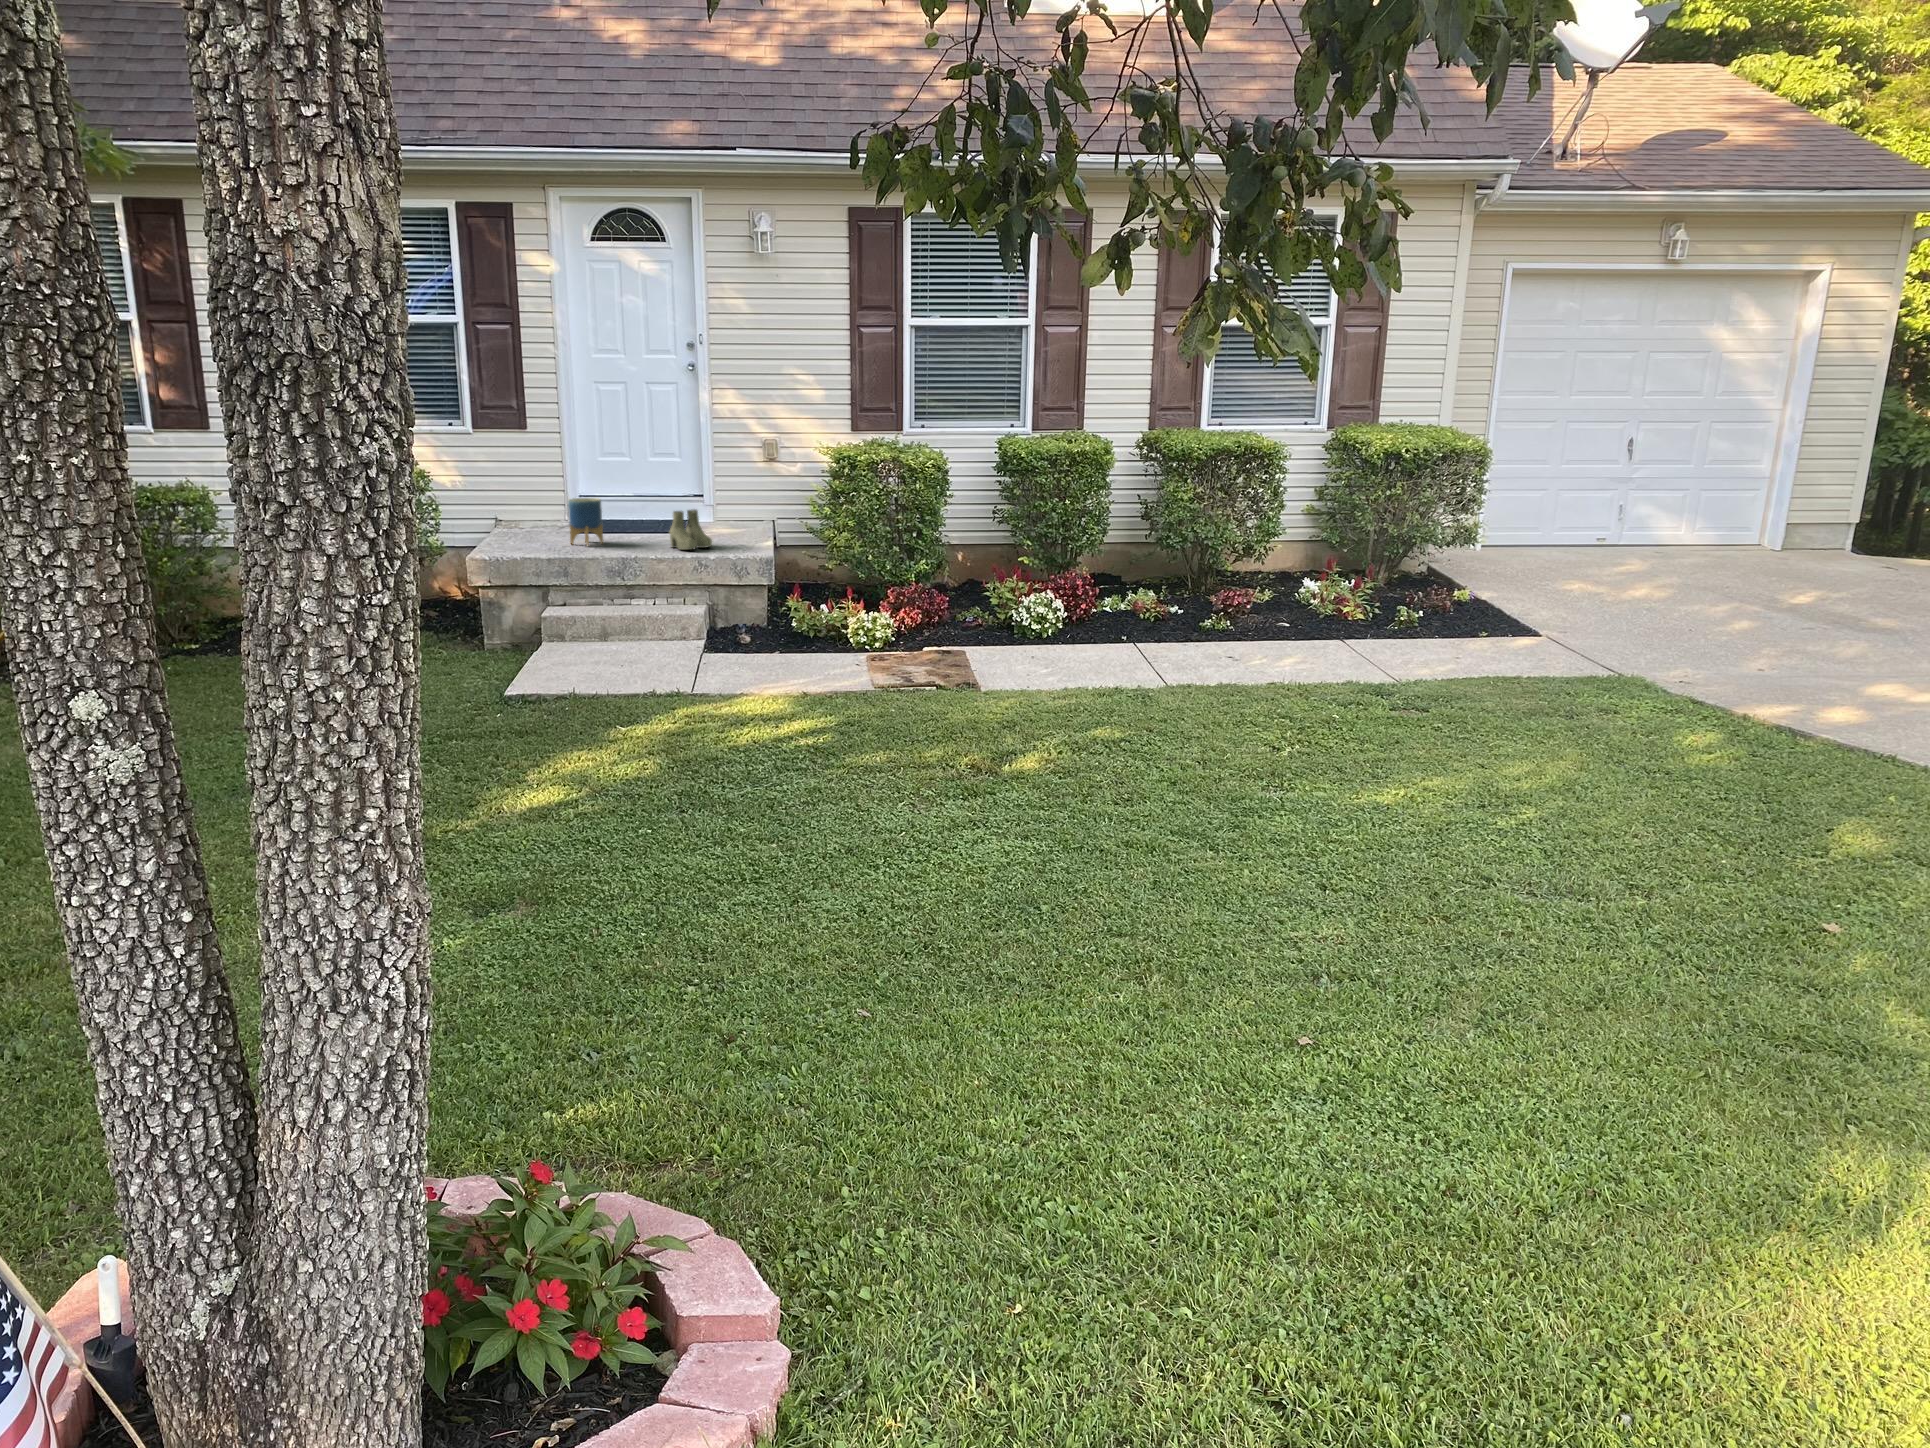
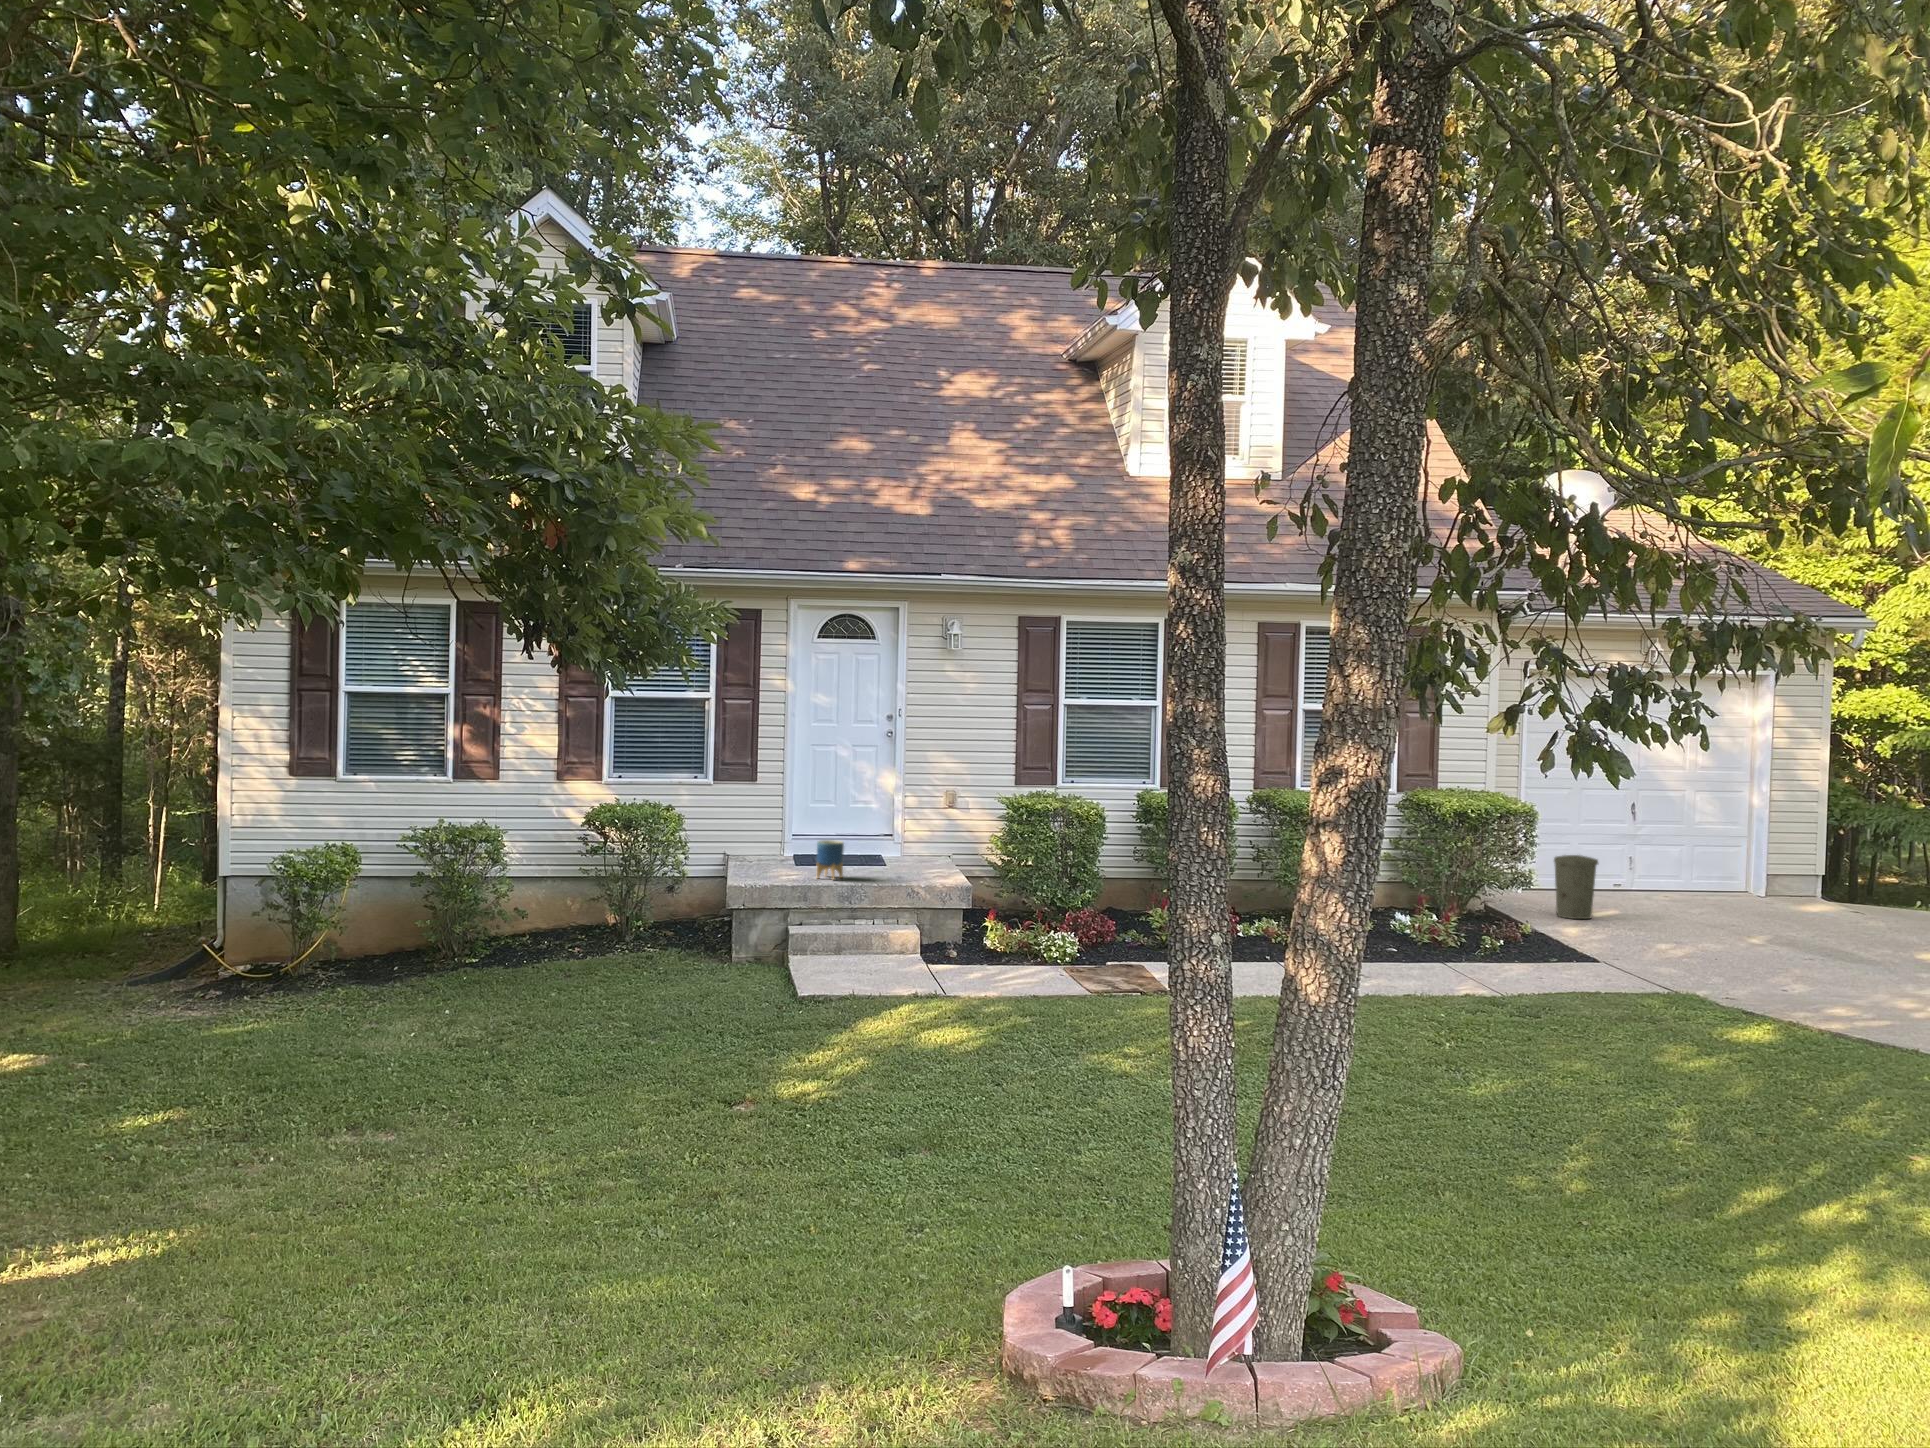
trash can: none [1519,505,1577,584] -> present [1554,855,1598,919]
boots: present [670,510,712,550] -> none [901,851,937,884]

